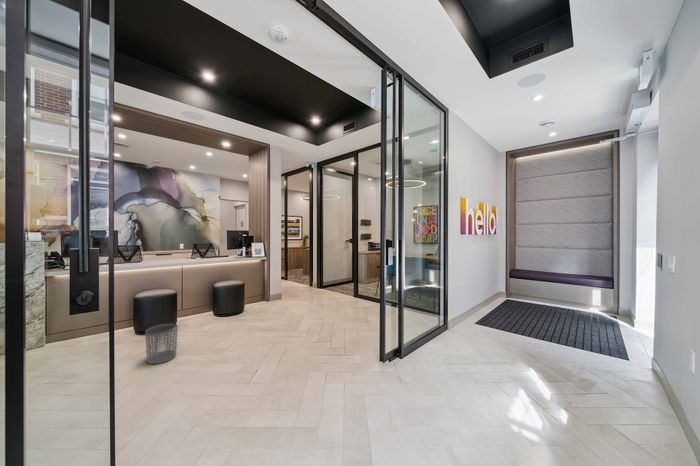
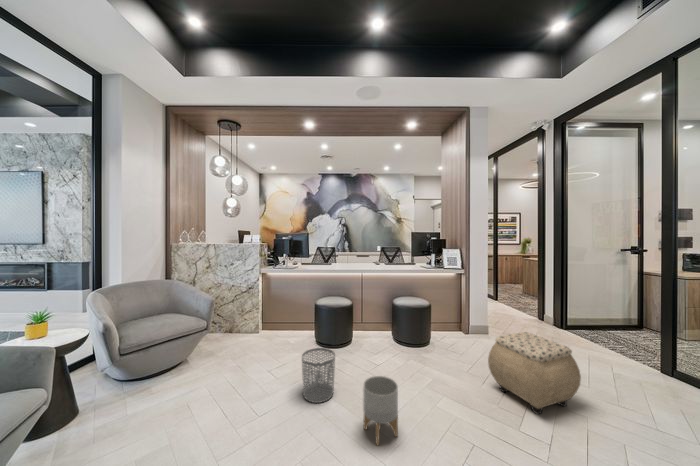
ottoman: none [282,287,323,326] -> present [488,332,581,414]
planter: none [209,325,233,363] -> present [363,376,398,445]

